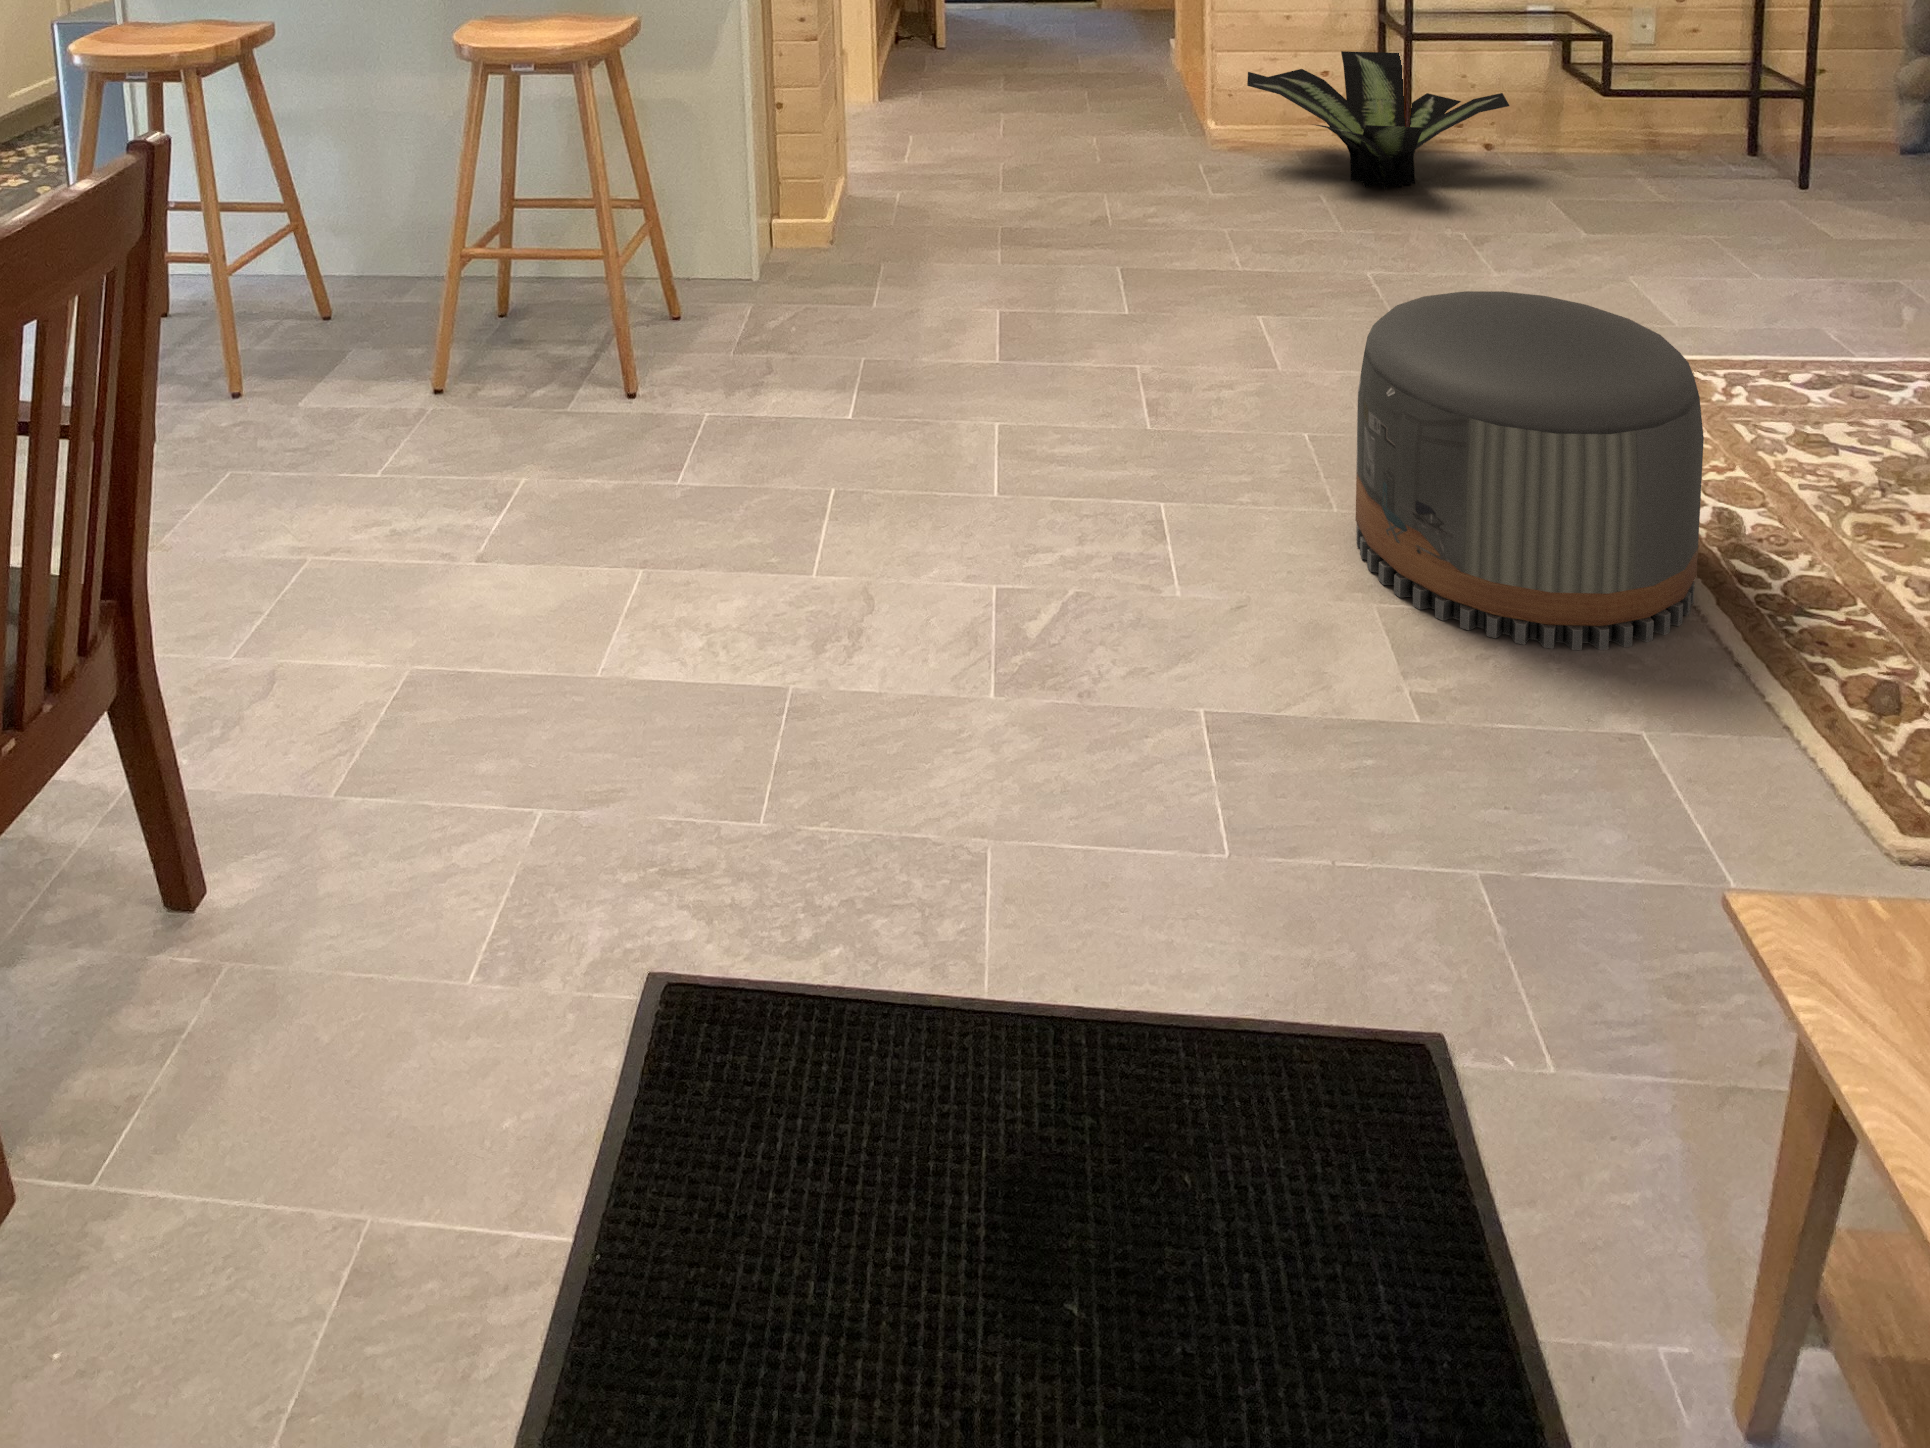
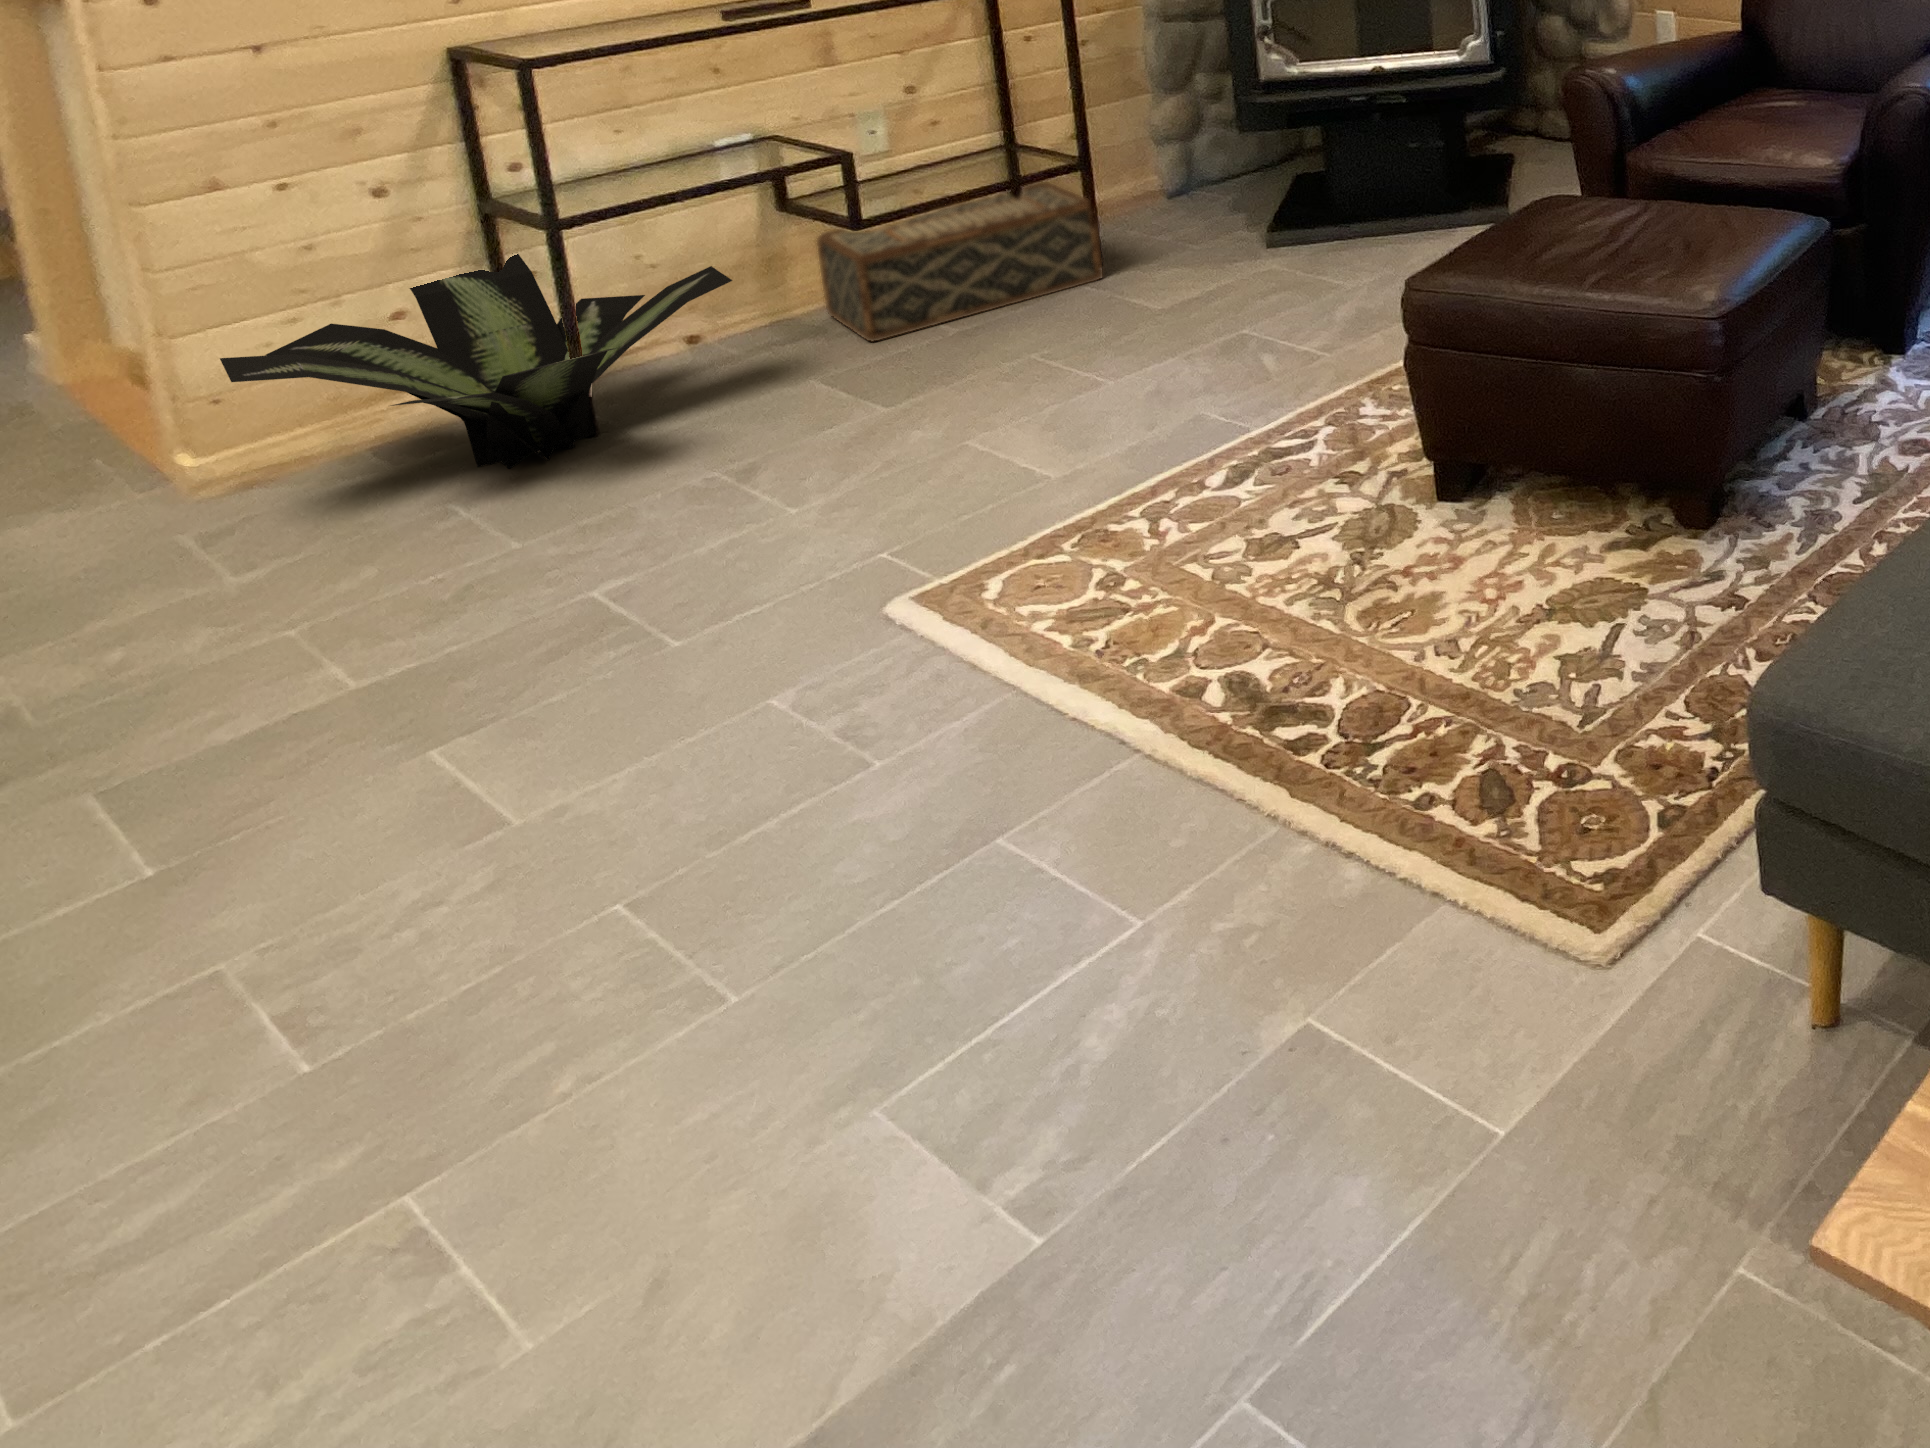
woven basket: none [1581,92,1802,193] -> present [817,182,1103,341]
pouf: present [1356,291,1704,650] -> none [731,502,1265,1068]

